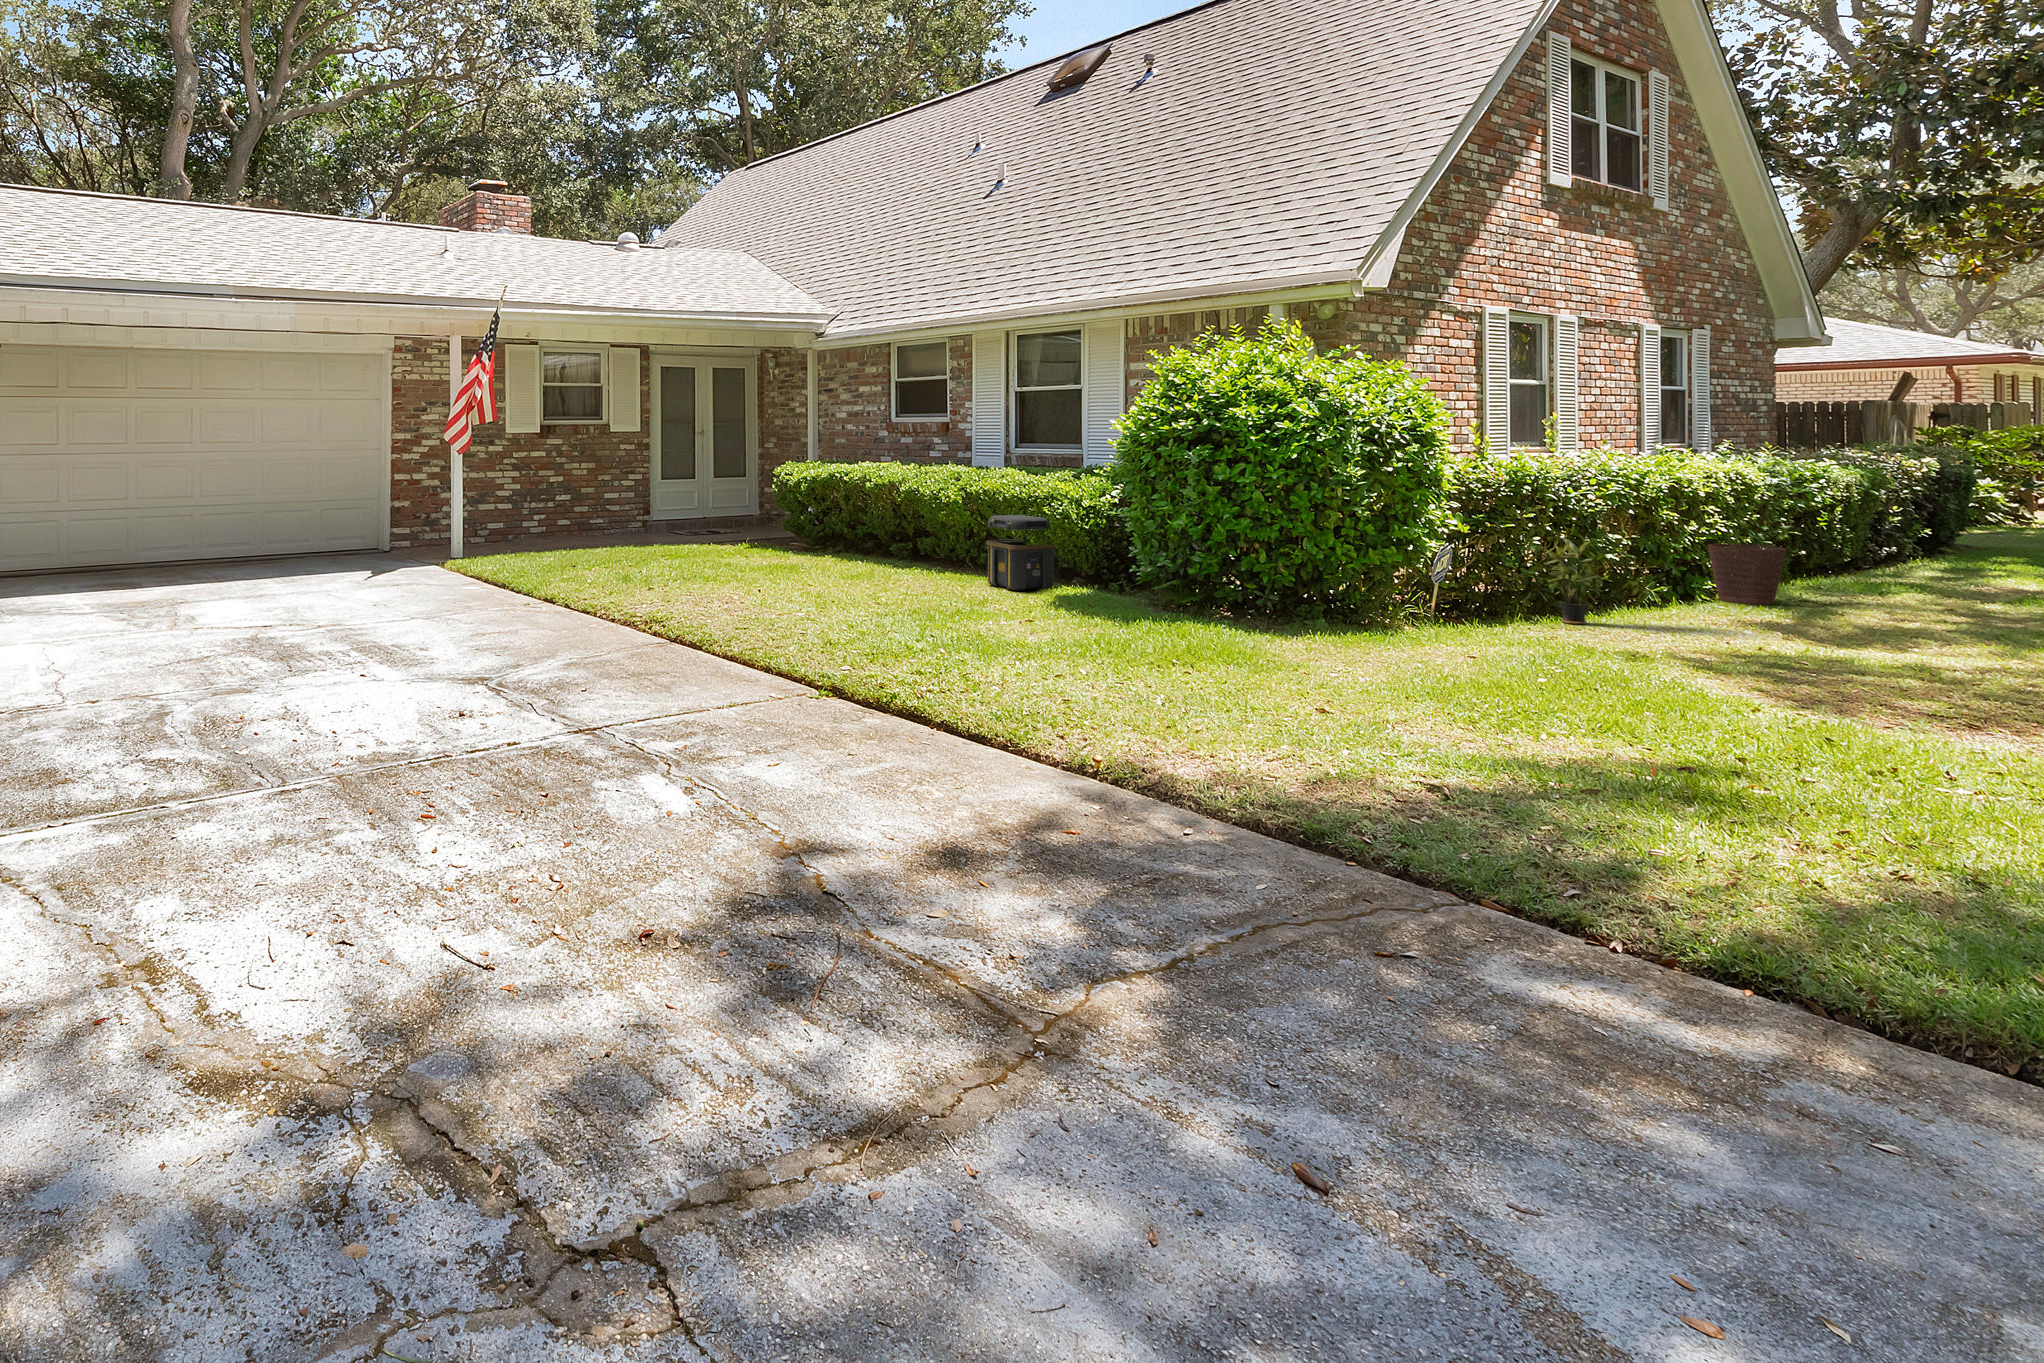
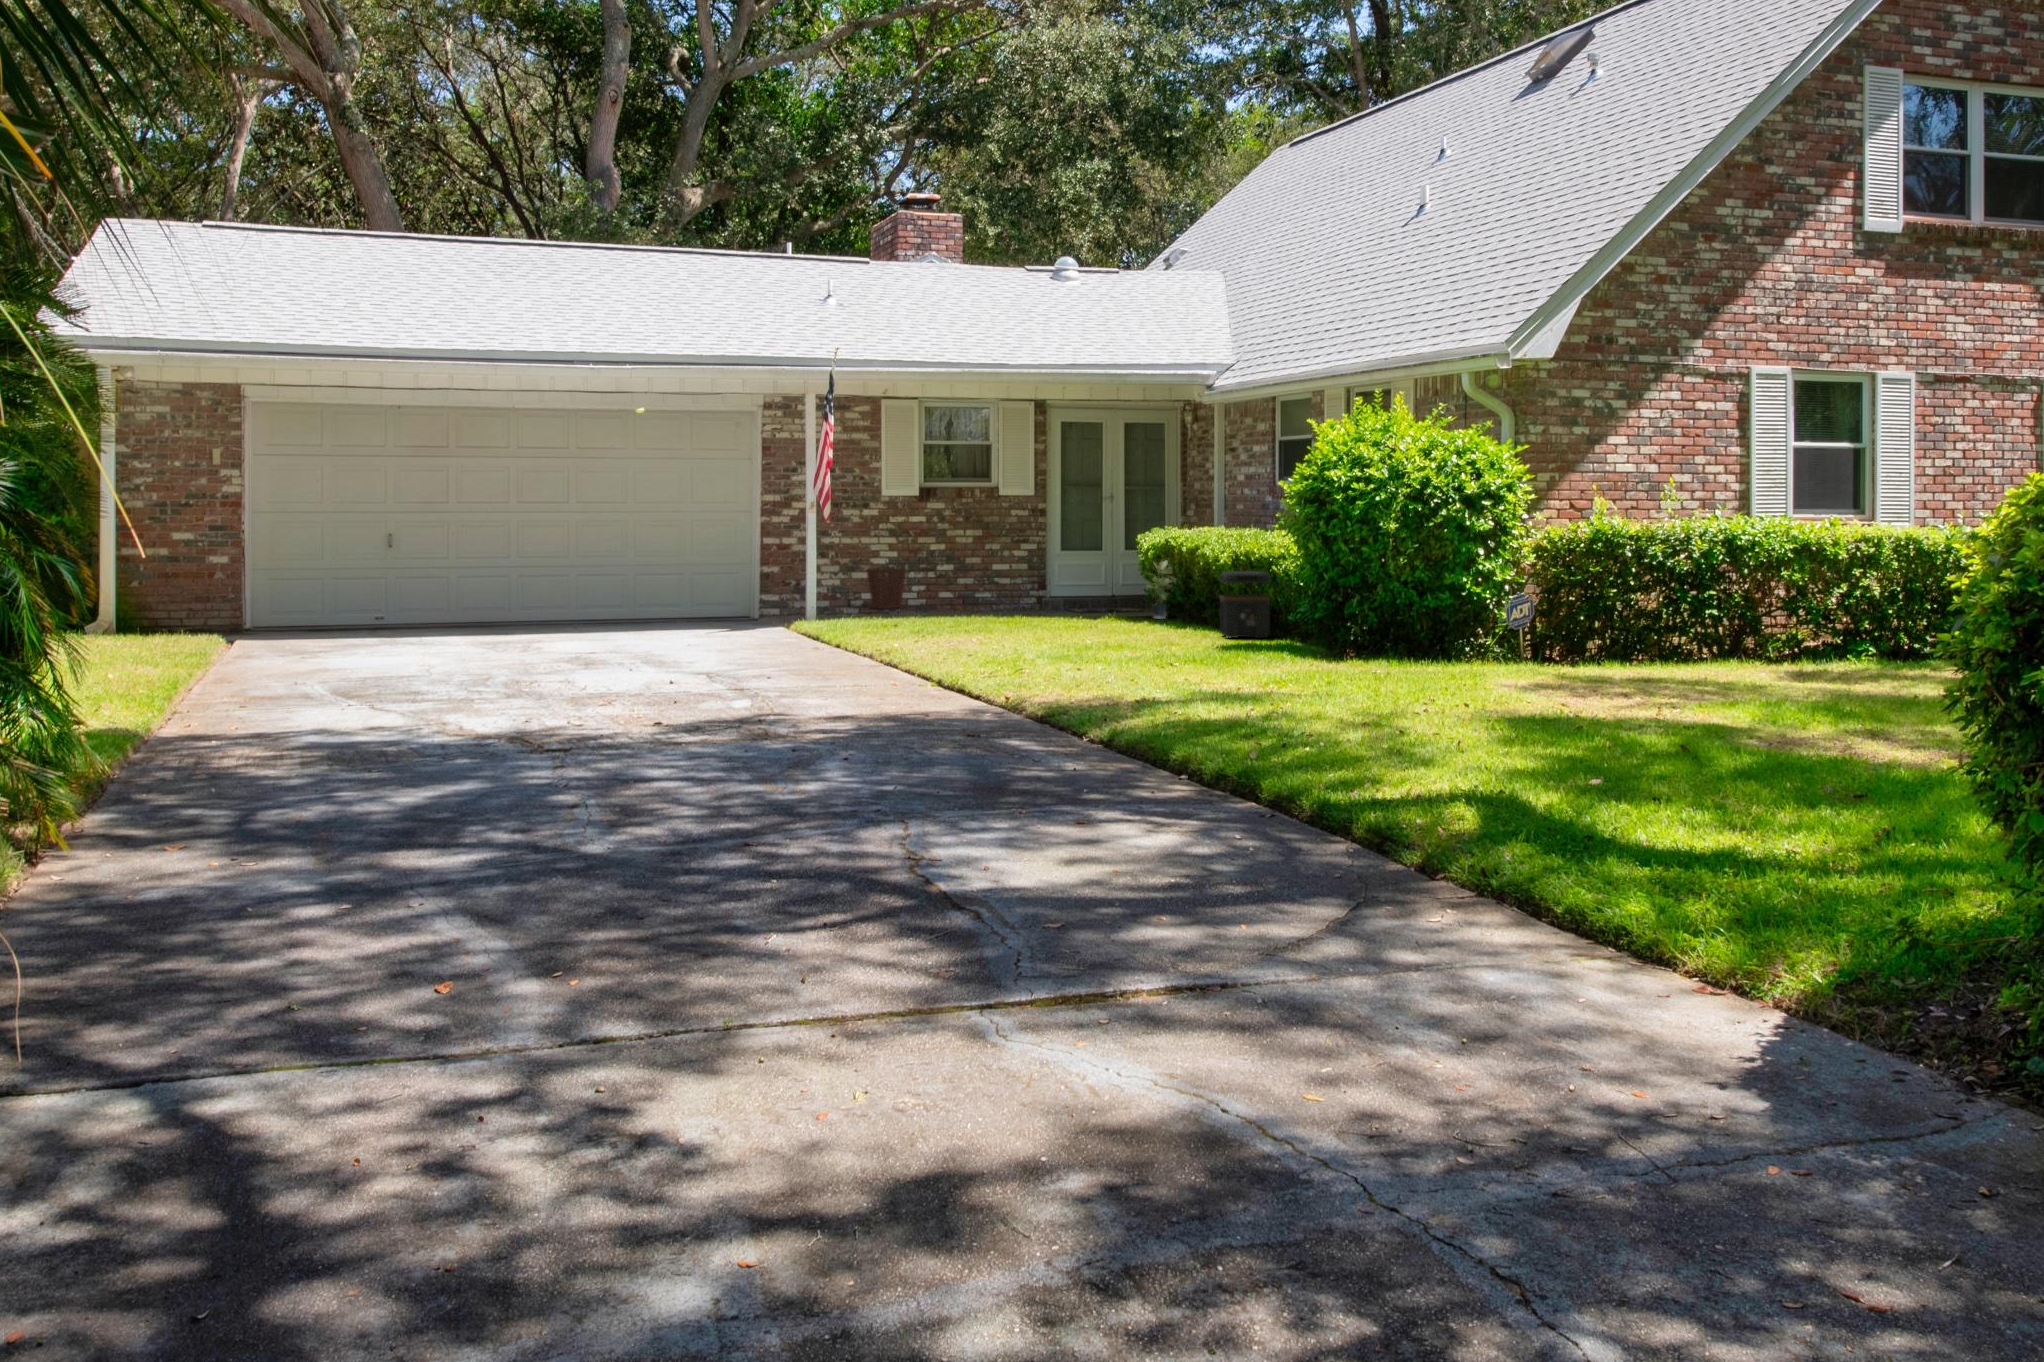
potted plant: present [1544,538,1598,624] -> present [1147,561,1173,619]
basket: present [1708,544,1787,605] -> present [867,568,907,608]

